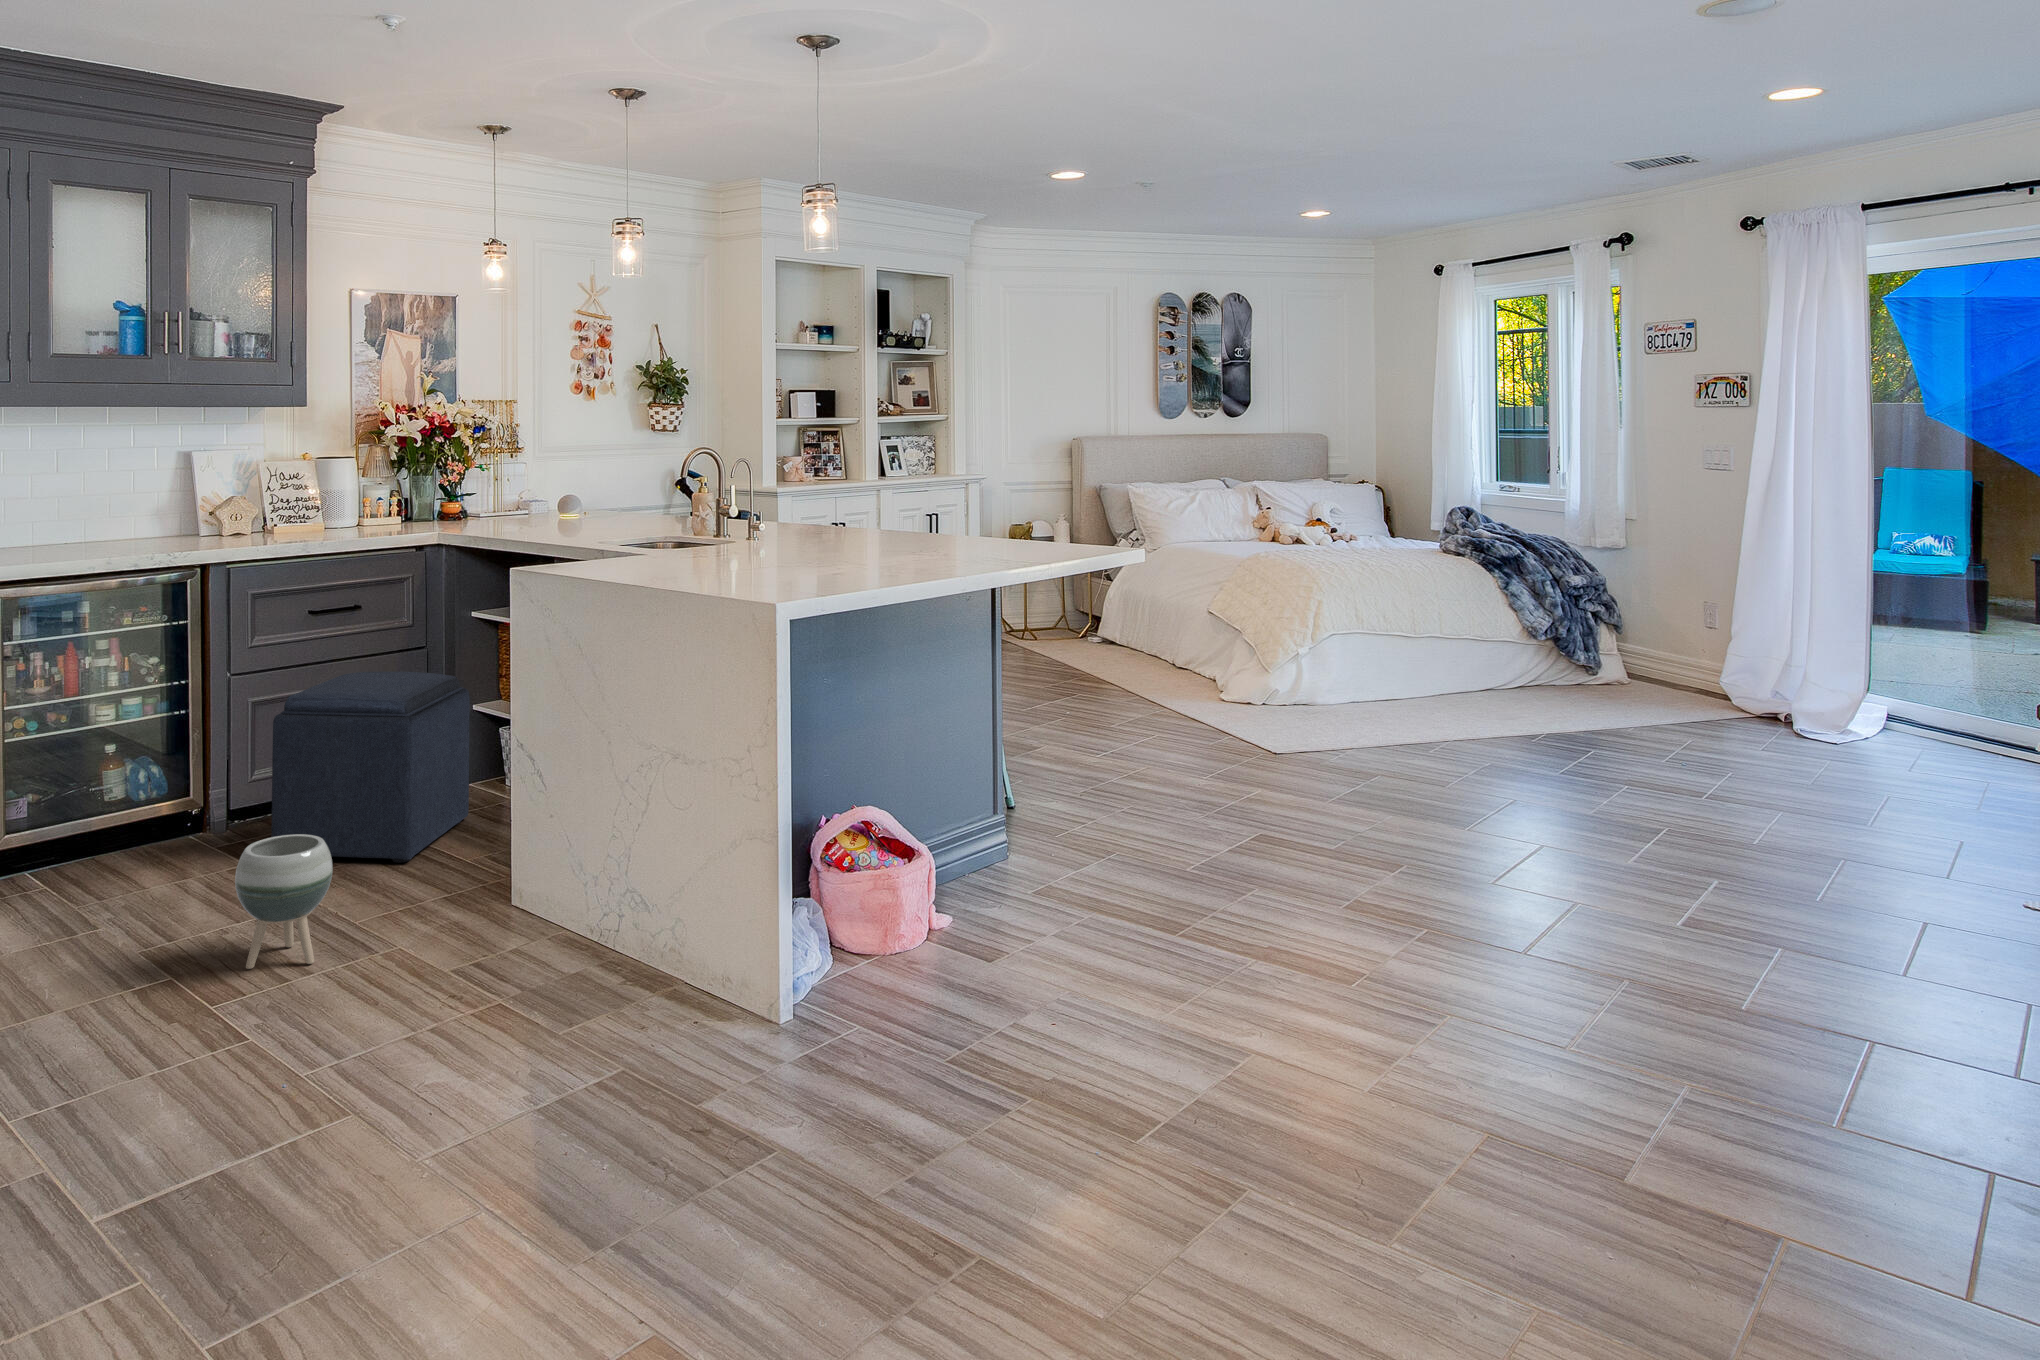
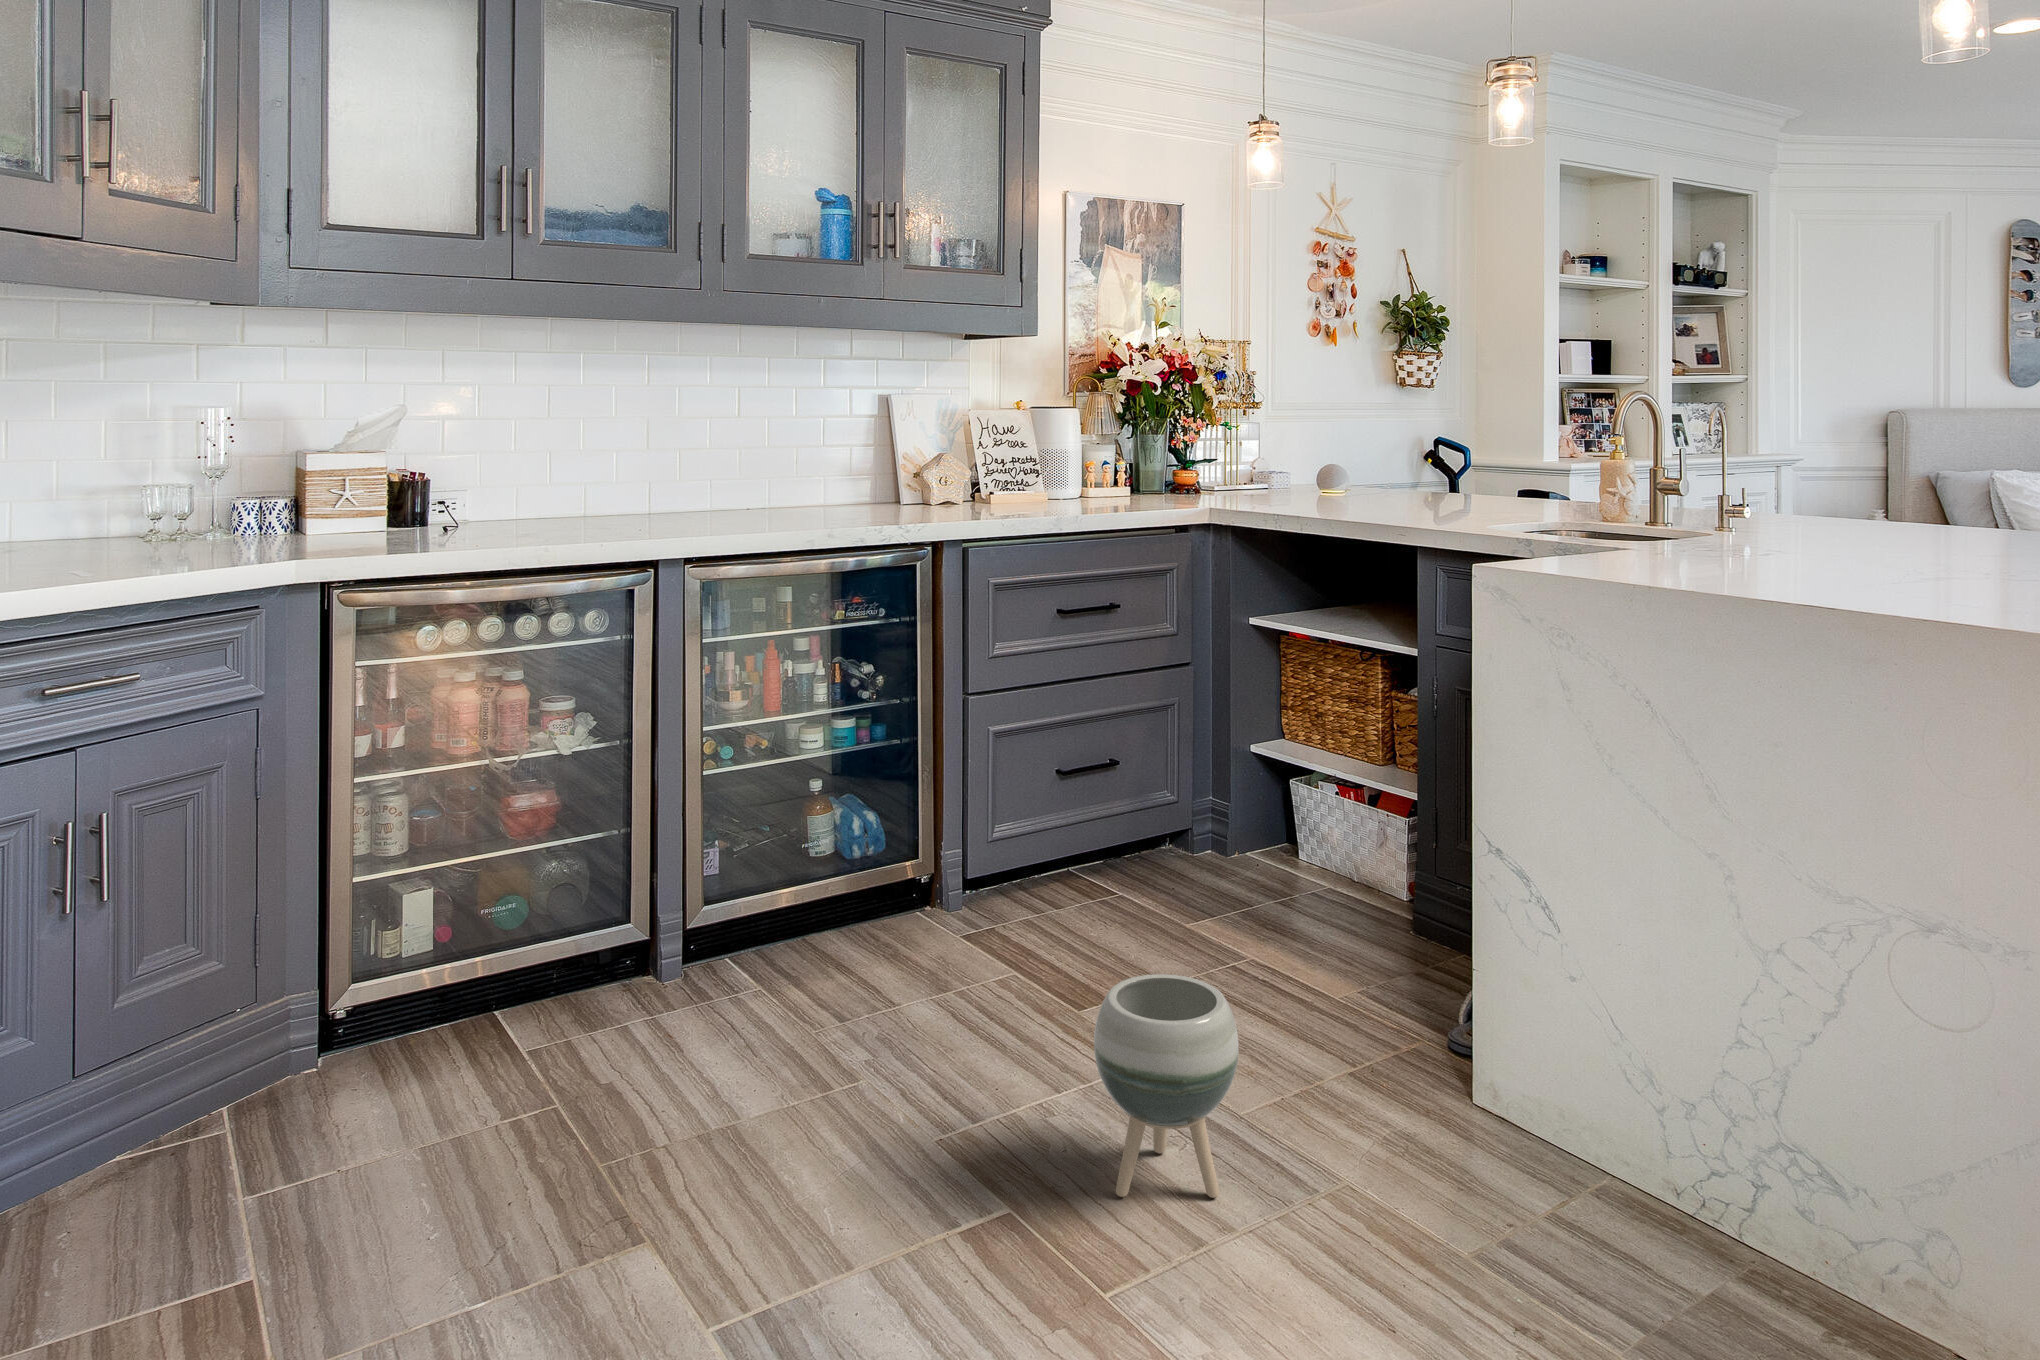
ottoman: present [272,672,469,863] -> none [1046,700,1286,991]

